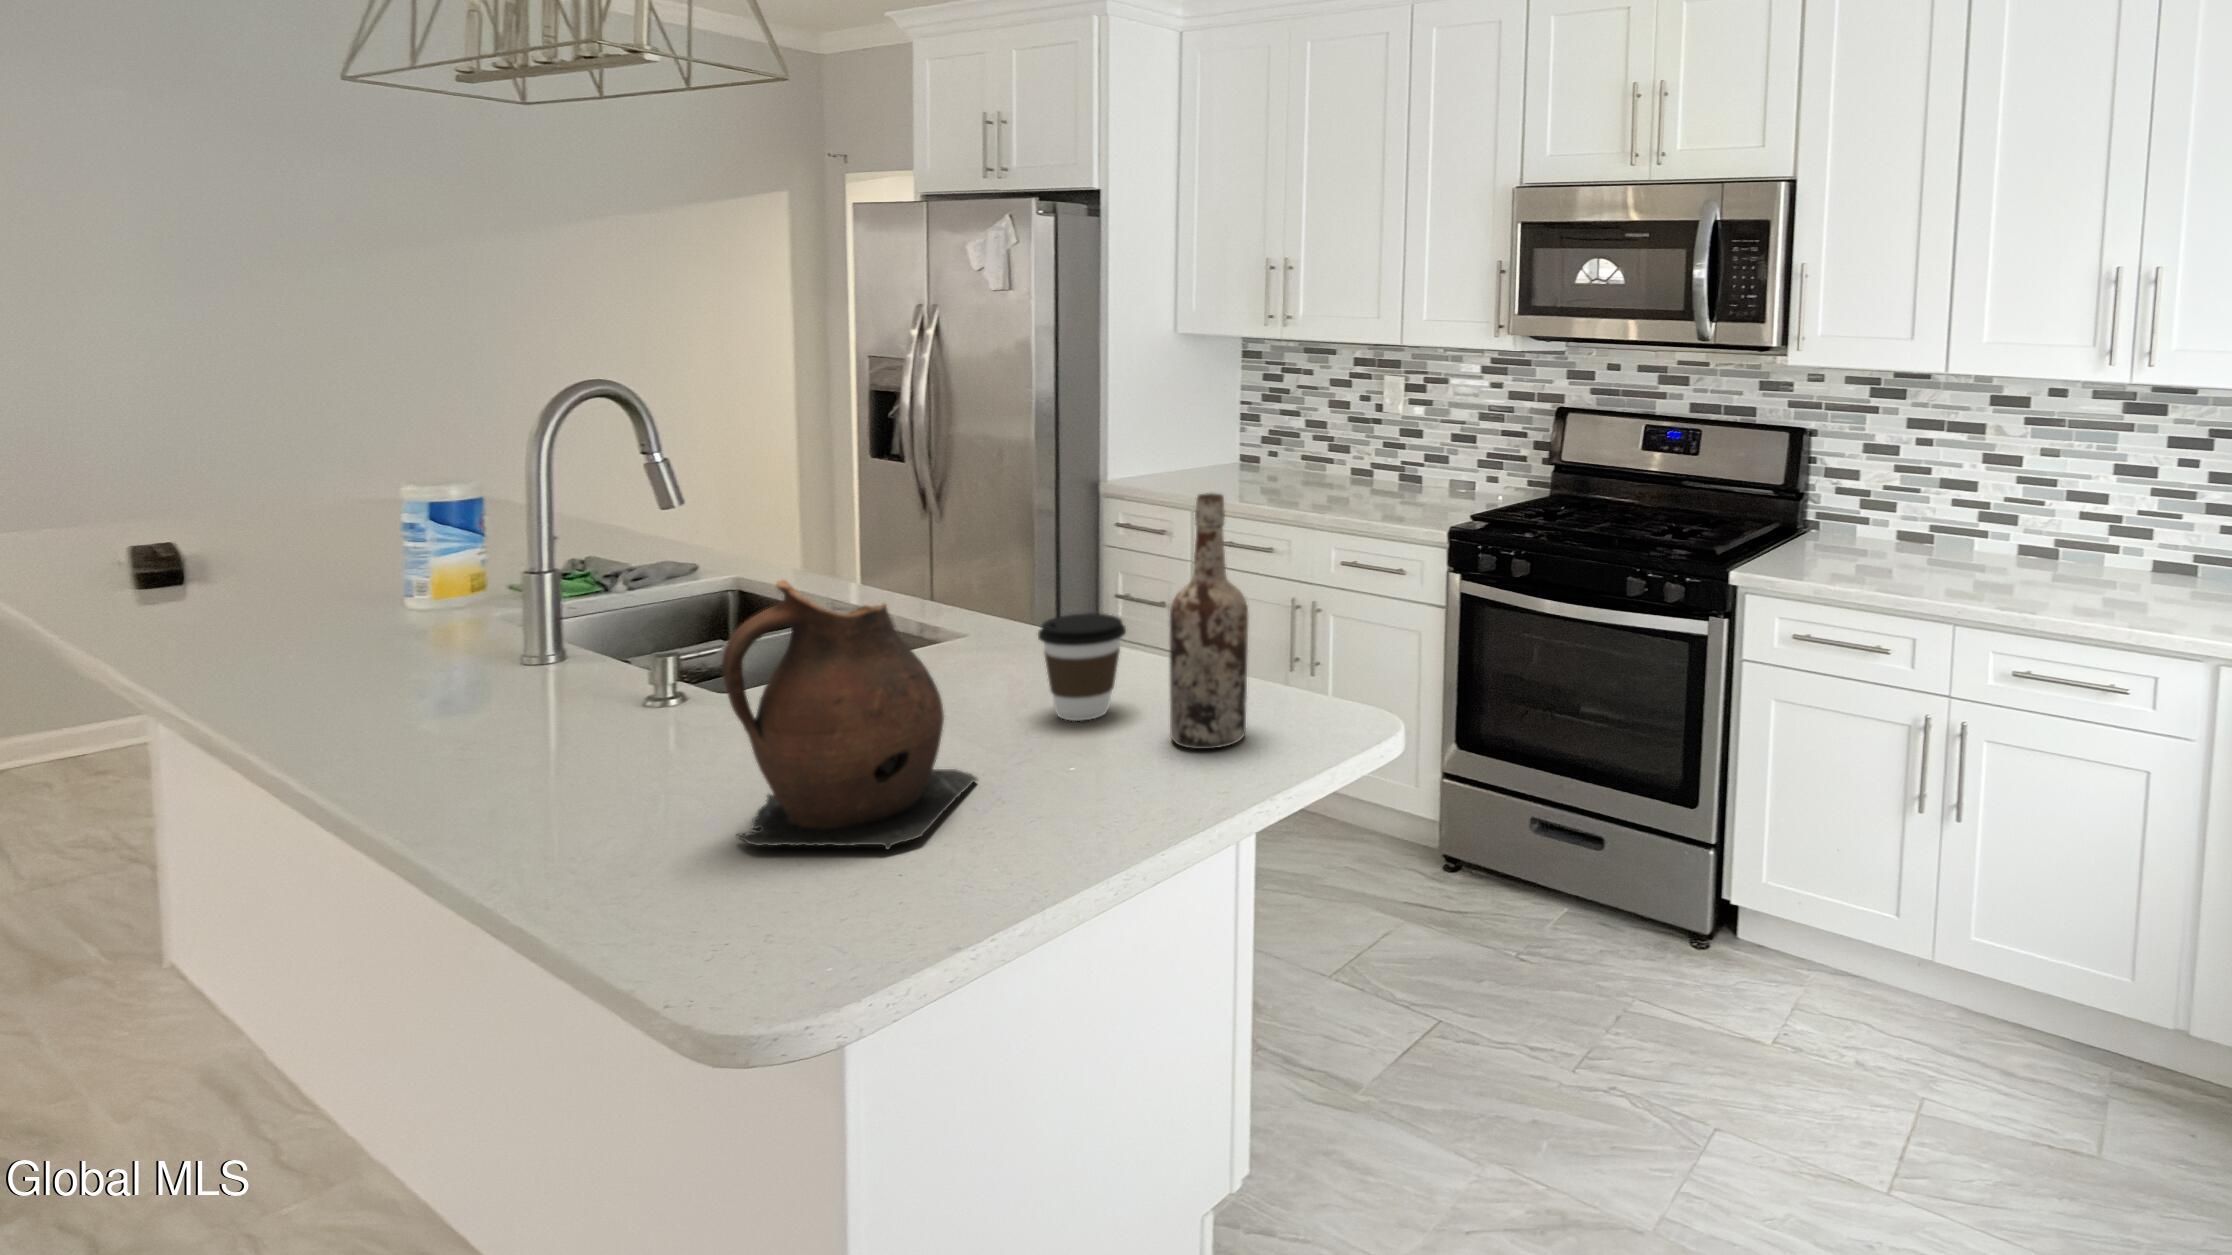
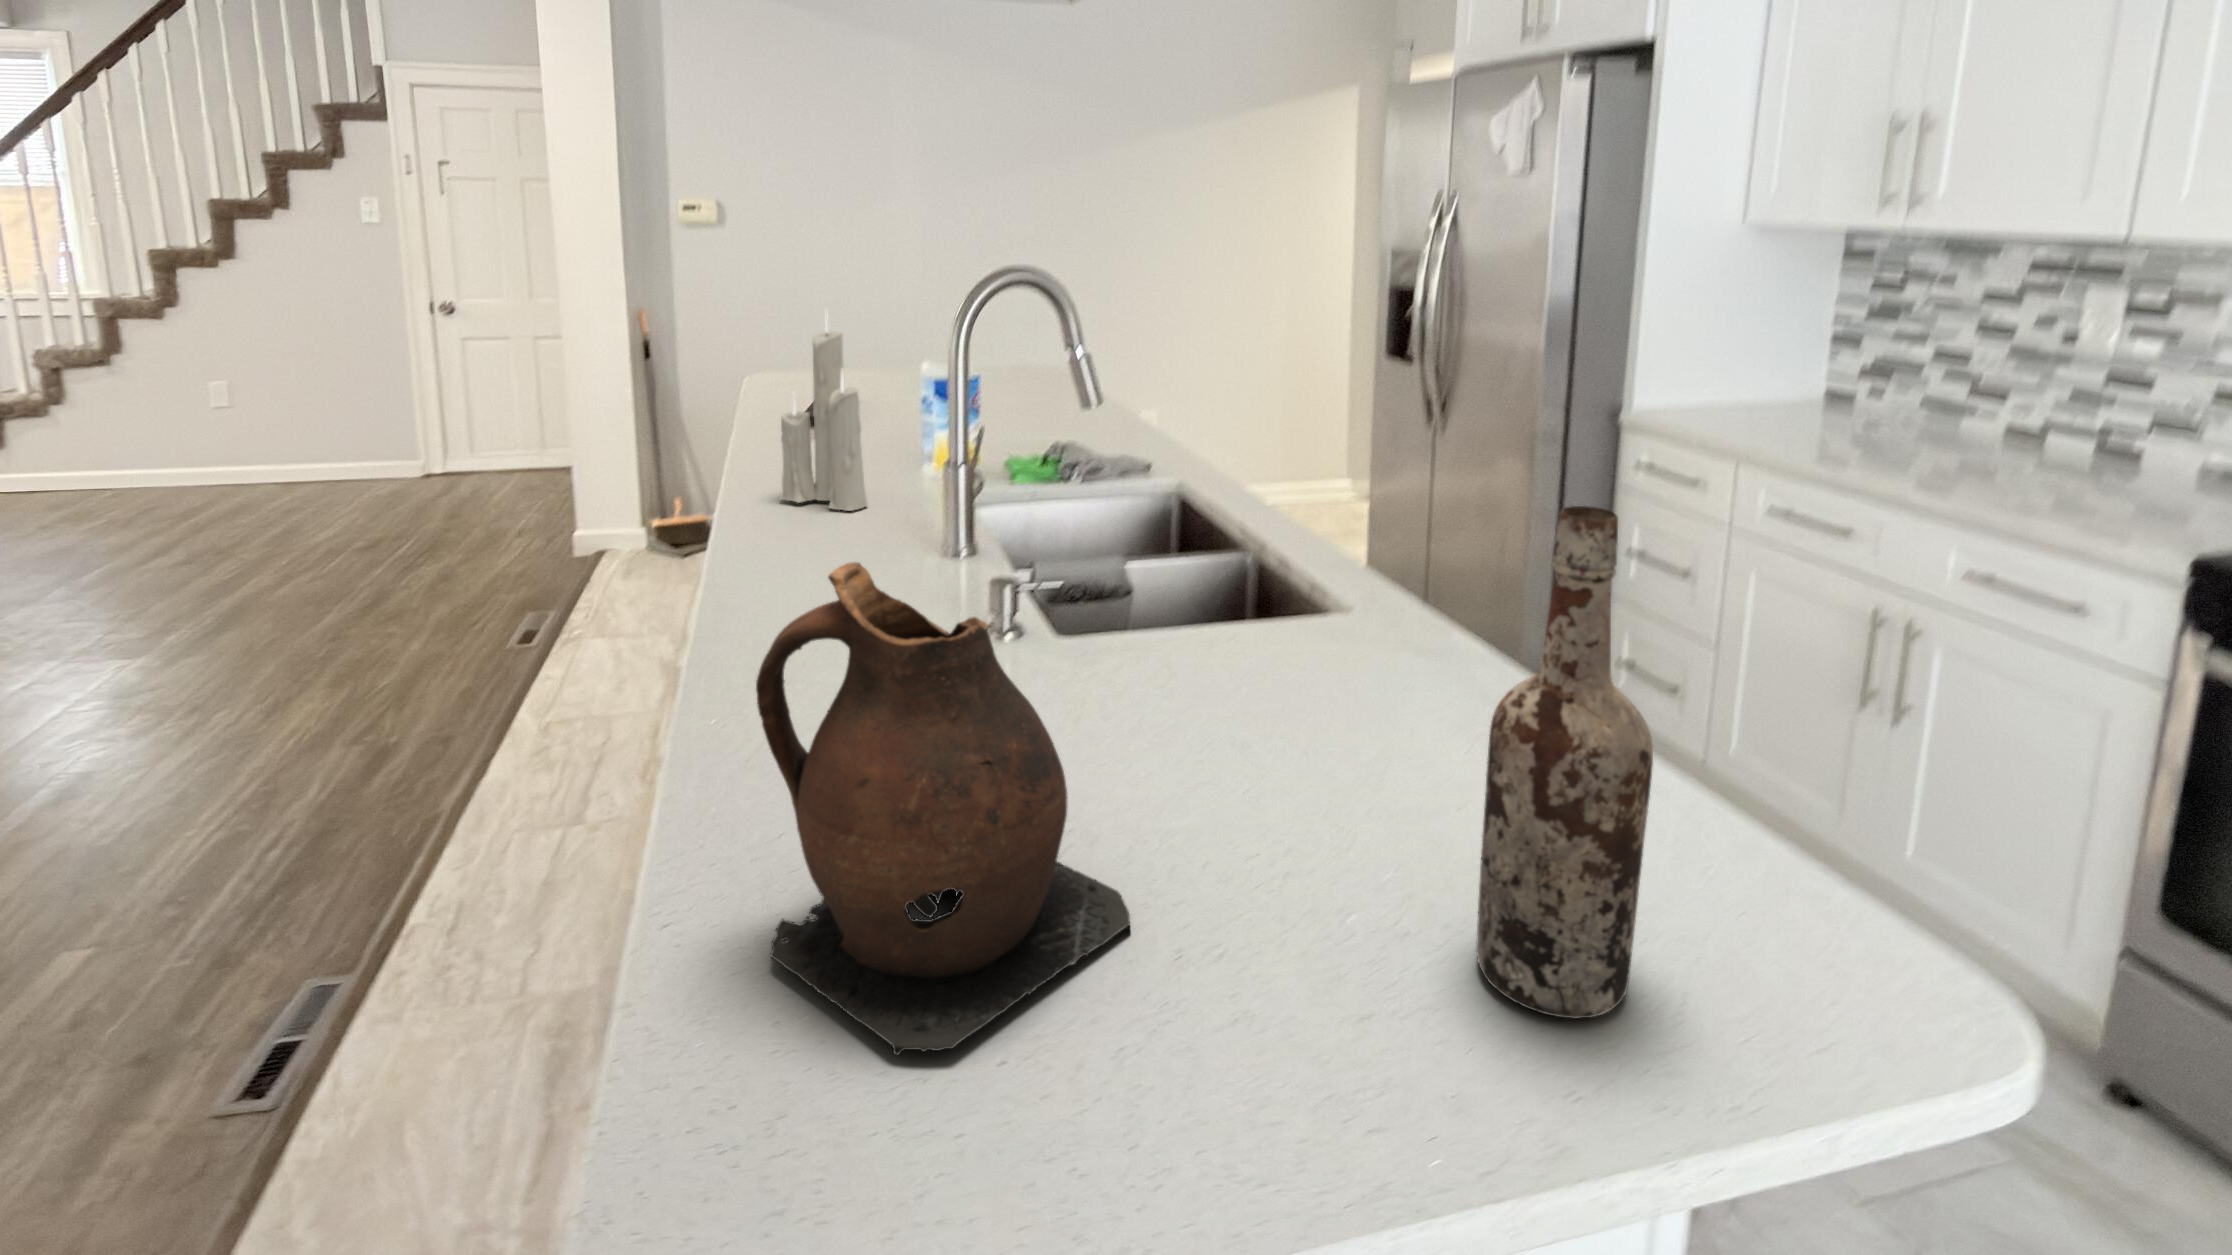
candle: none [286,423,422,648] -> present [779,318,868,511]
coffee cup: present [1038,613,1126,721] -> none [1306,656,1451,844]

